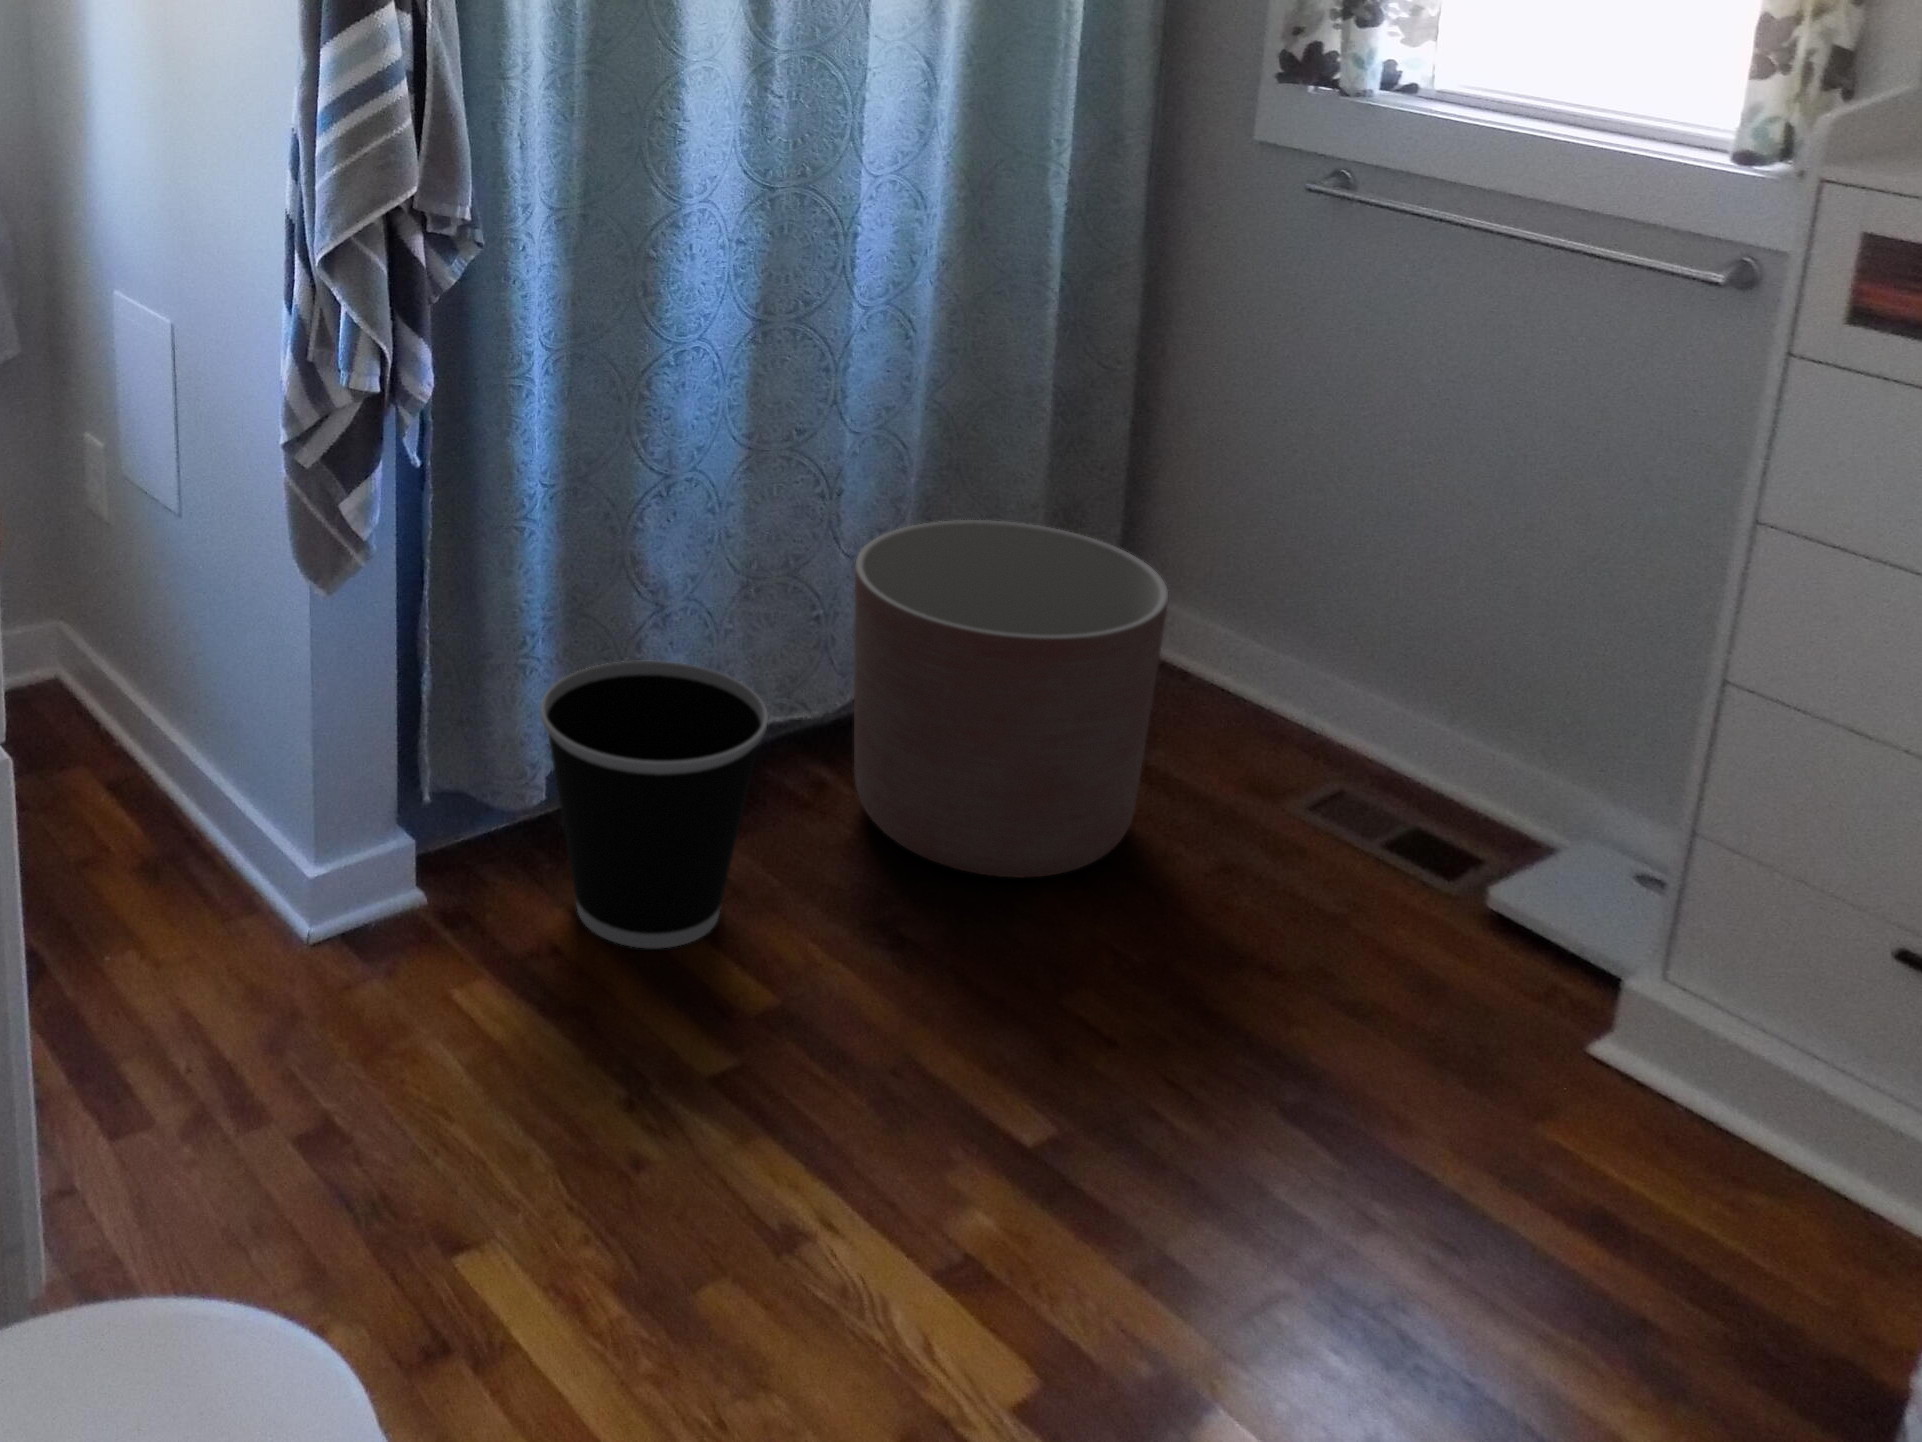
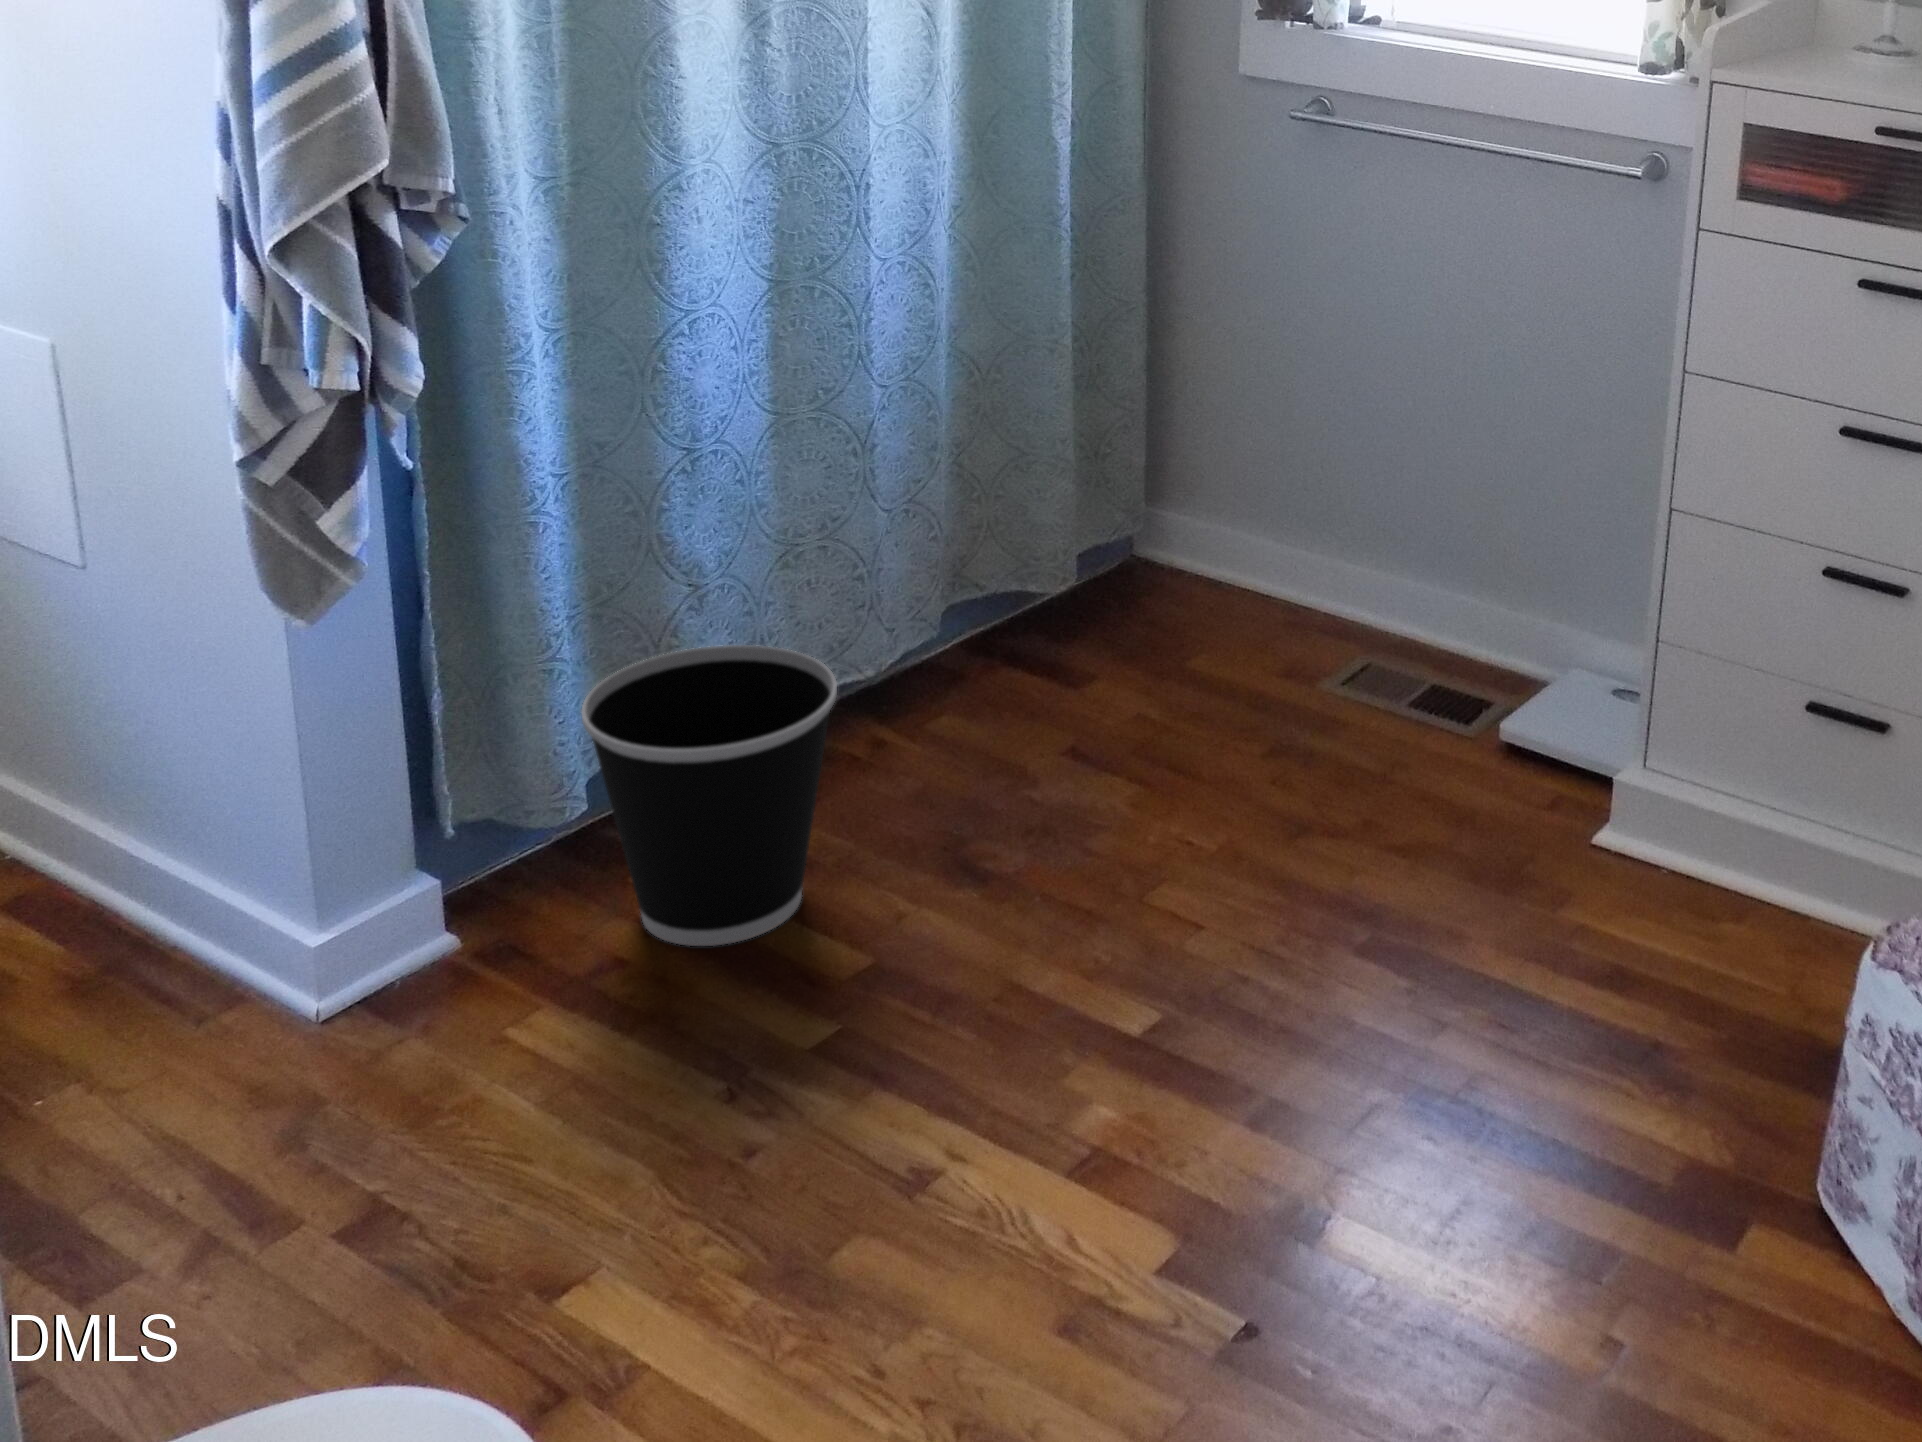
planter: present [854,520,1168,878] -> none [908,458,1213,801]

